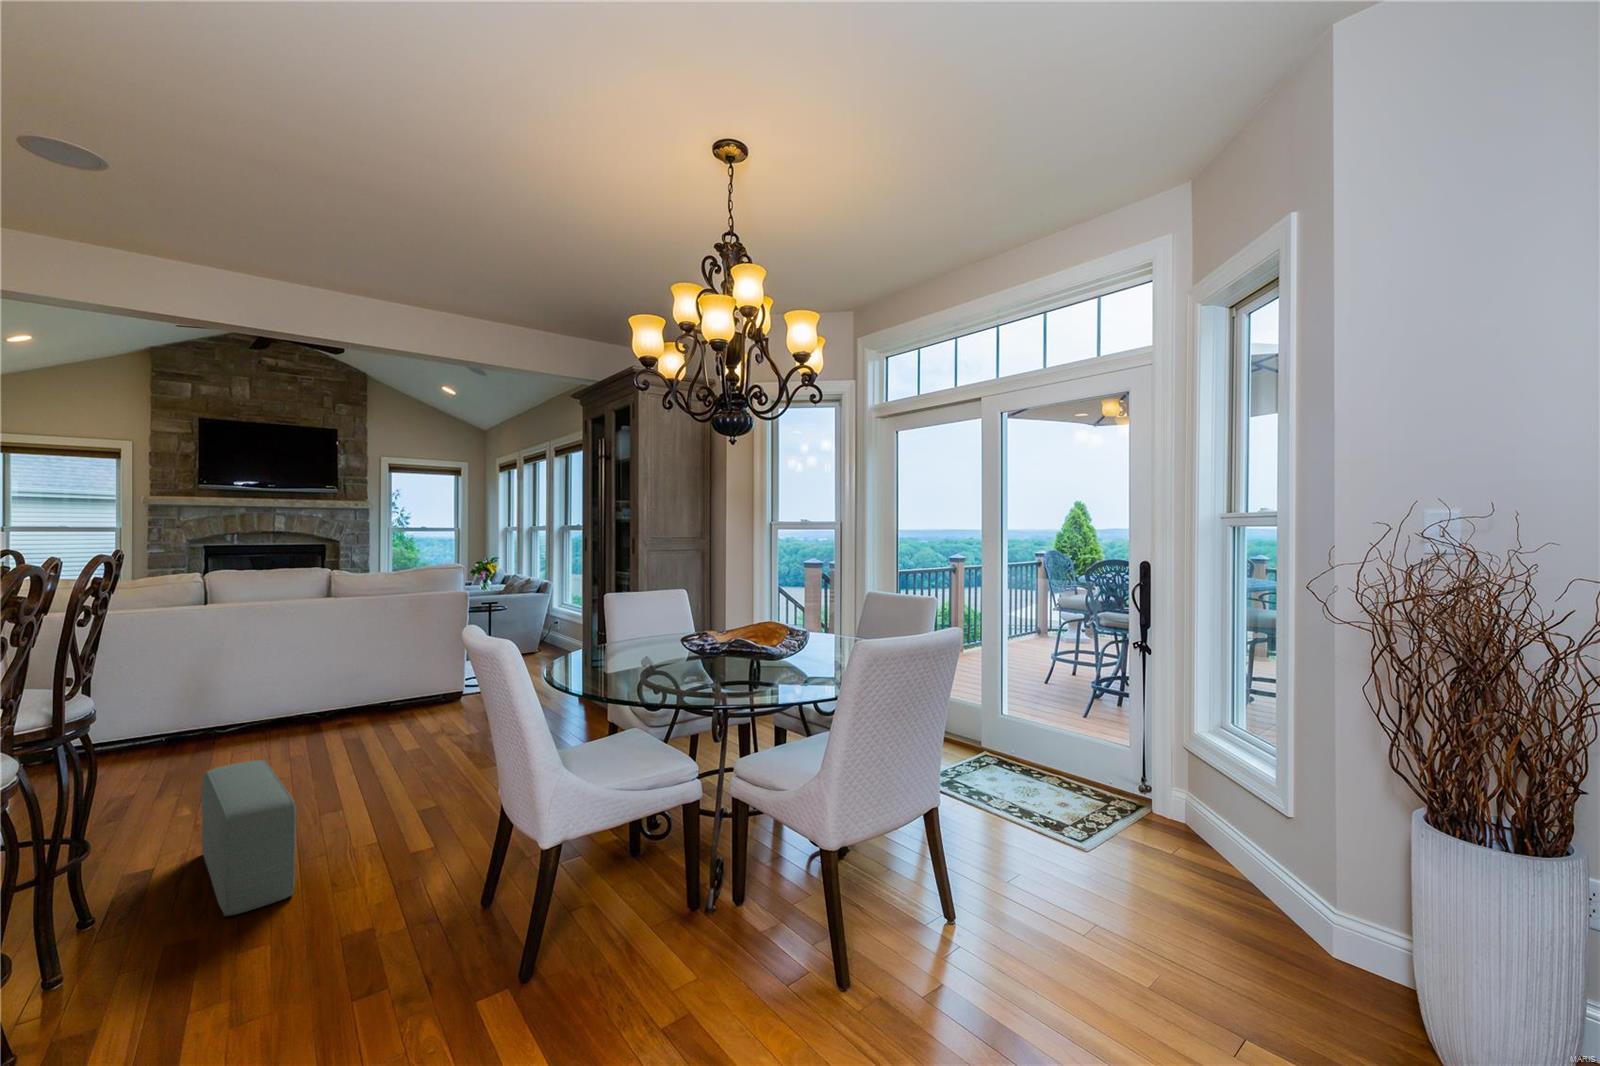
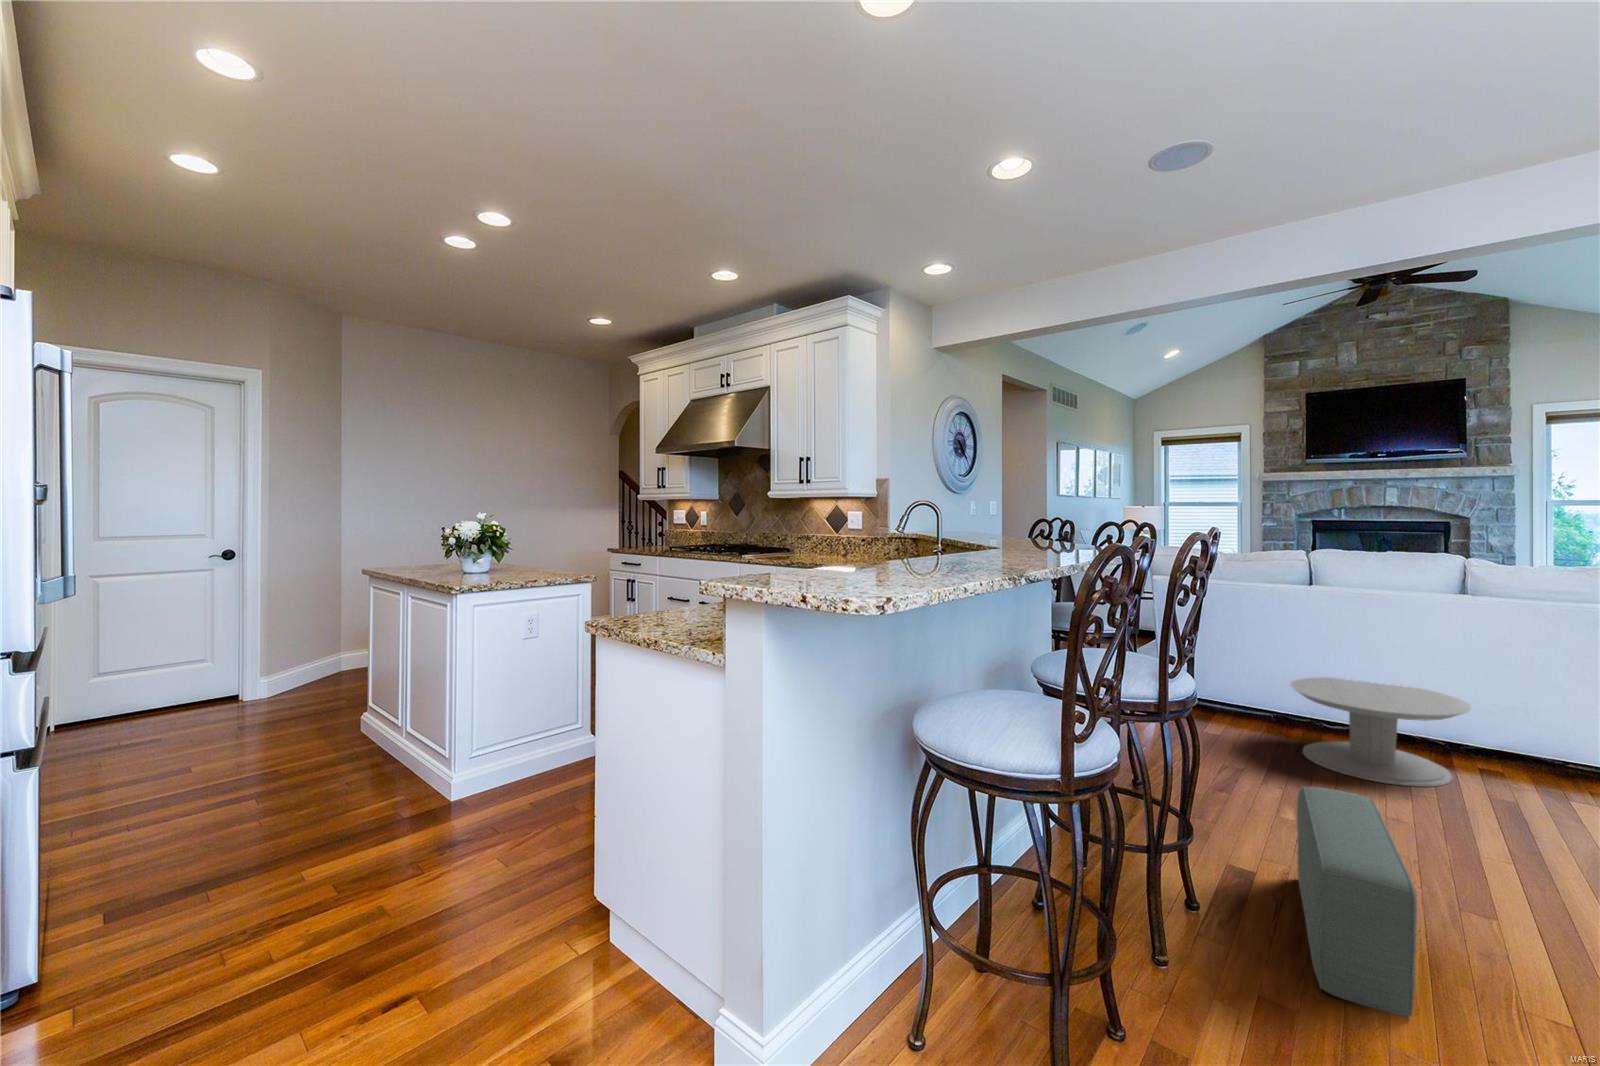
side table: none [188,676,336,763] -> present [1290,677,1471,787]

